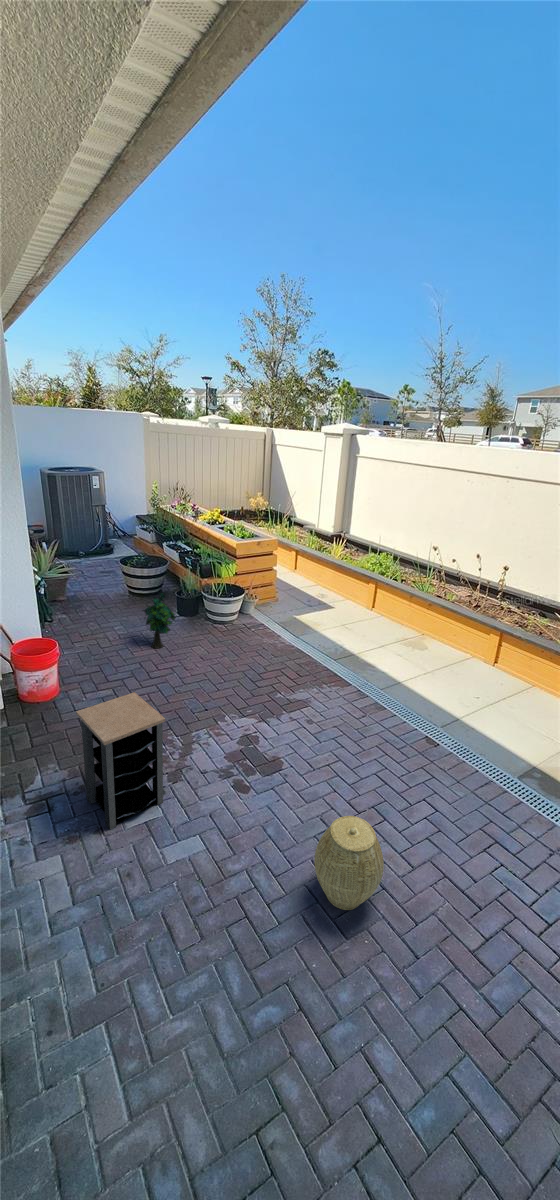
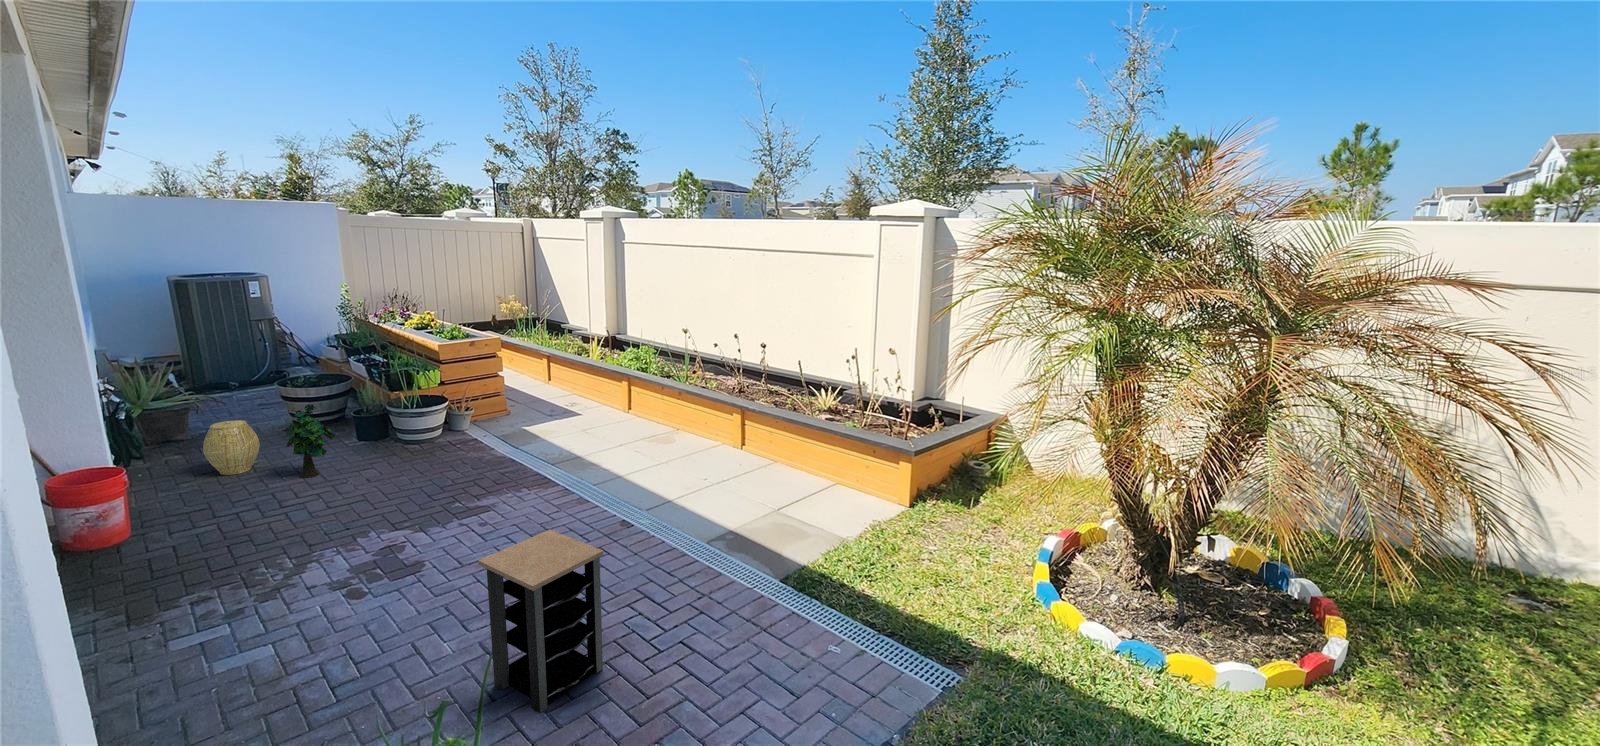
side table: present [76,692,165,830] -> present [478,530,603,713]
woven basket: present [314,816,384,910] -> present [203,420,260,475]

